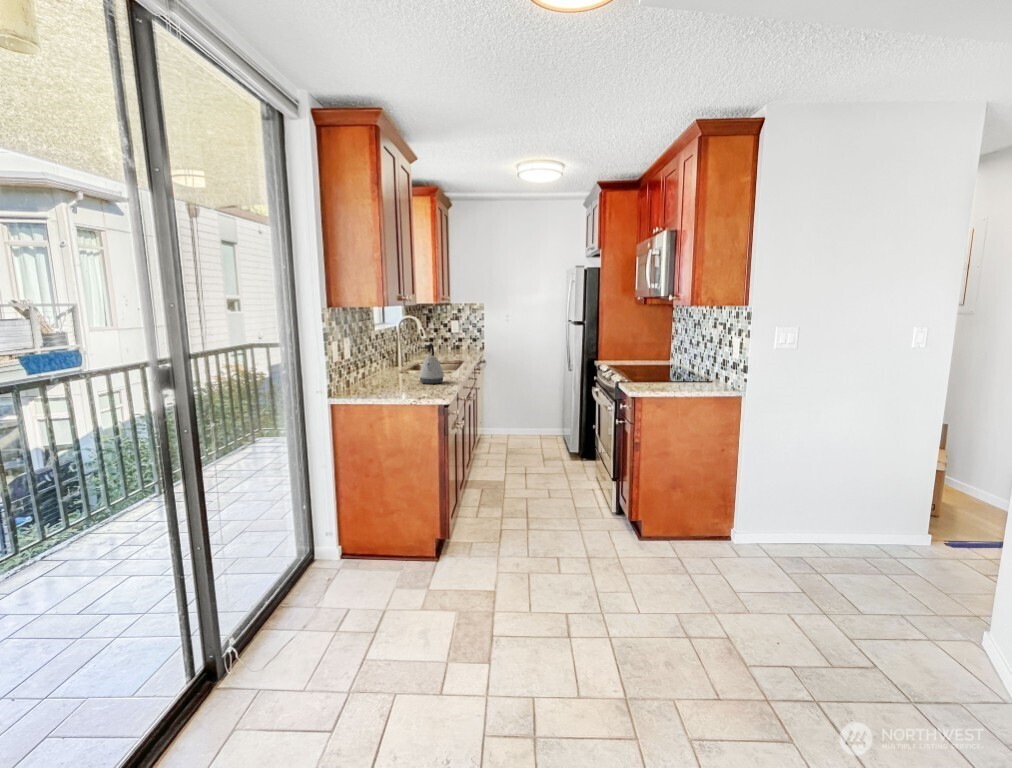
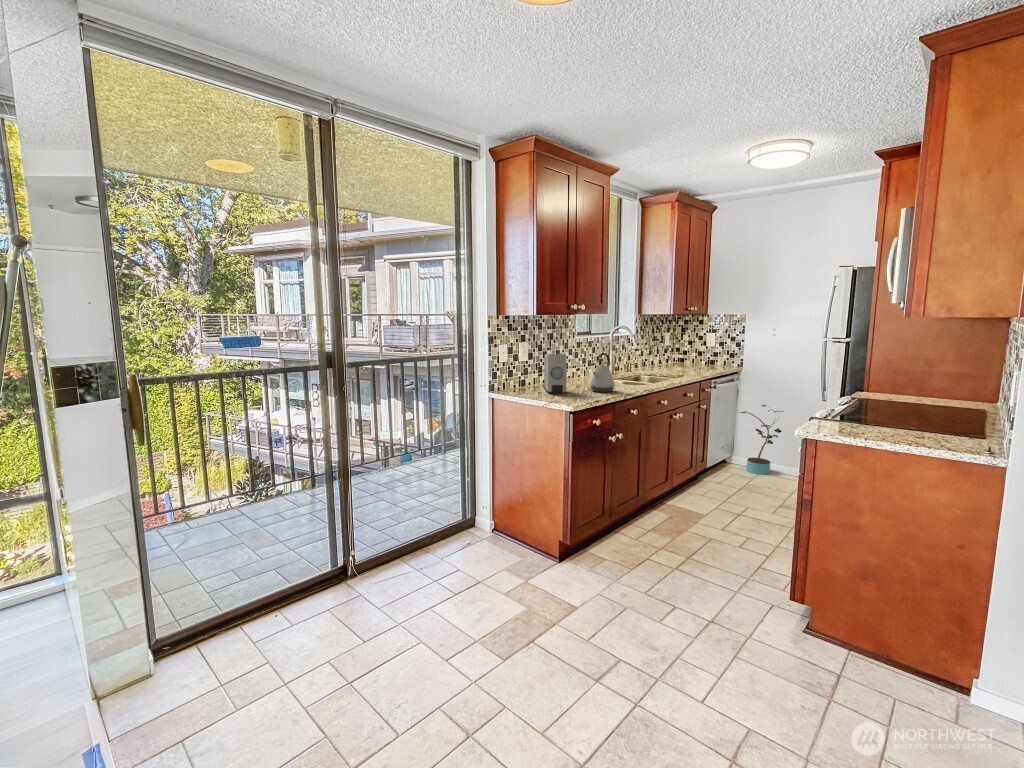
soap dispenser: none [373,347,407,391] -> present [544,354,567,394]
potted plant: none [491,382,526,443] -> present [741,405,783,474]

